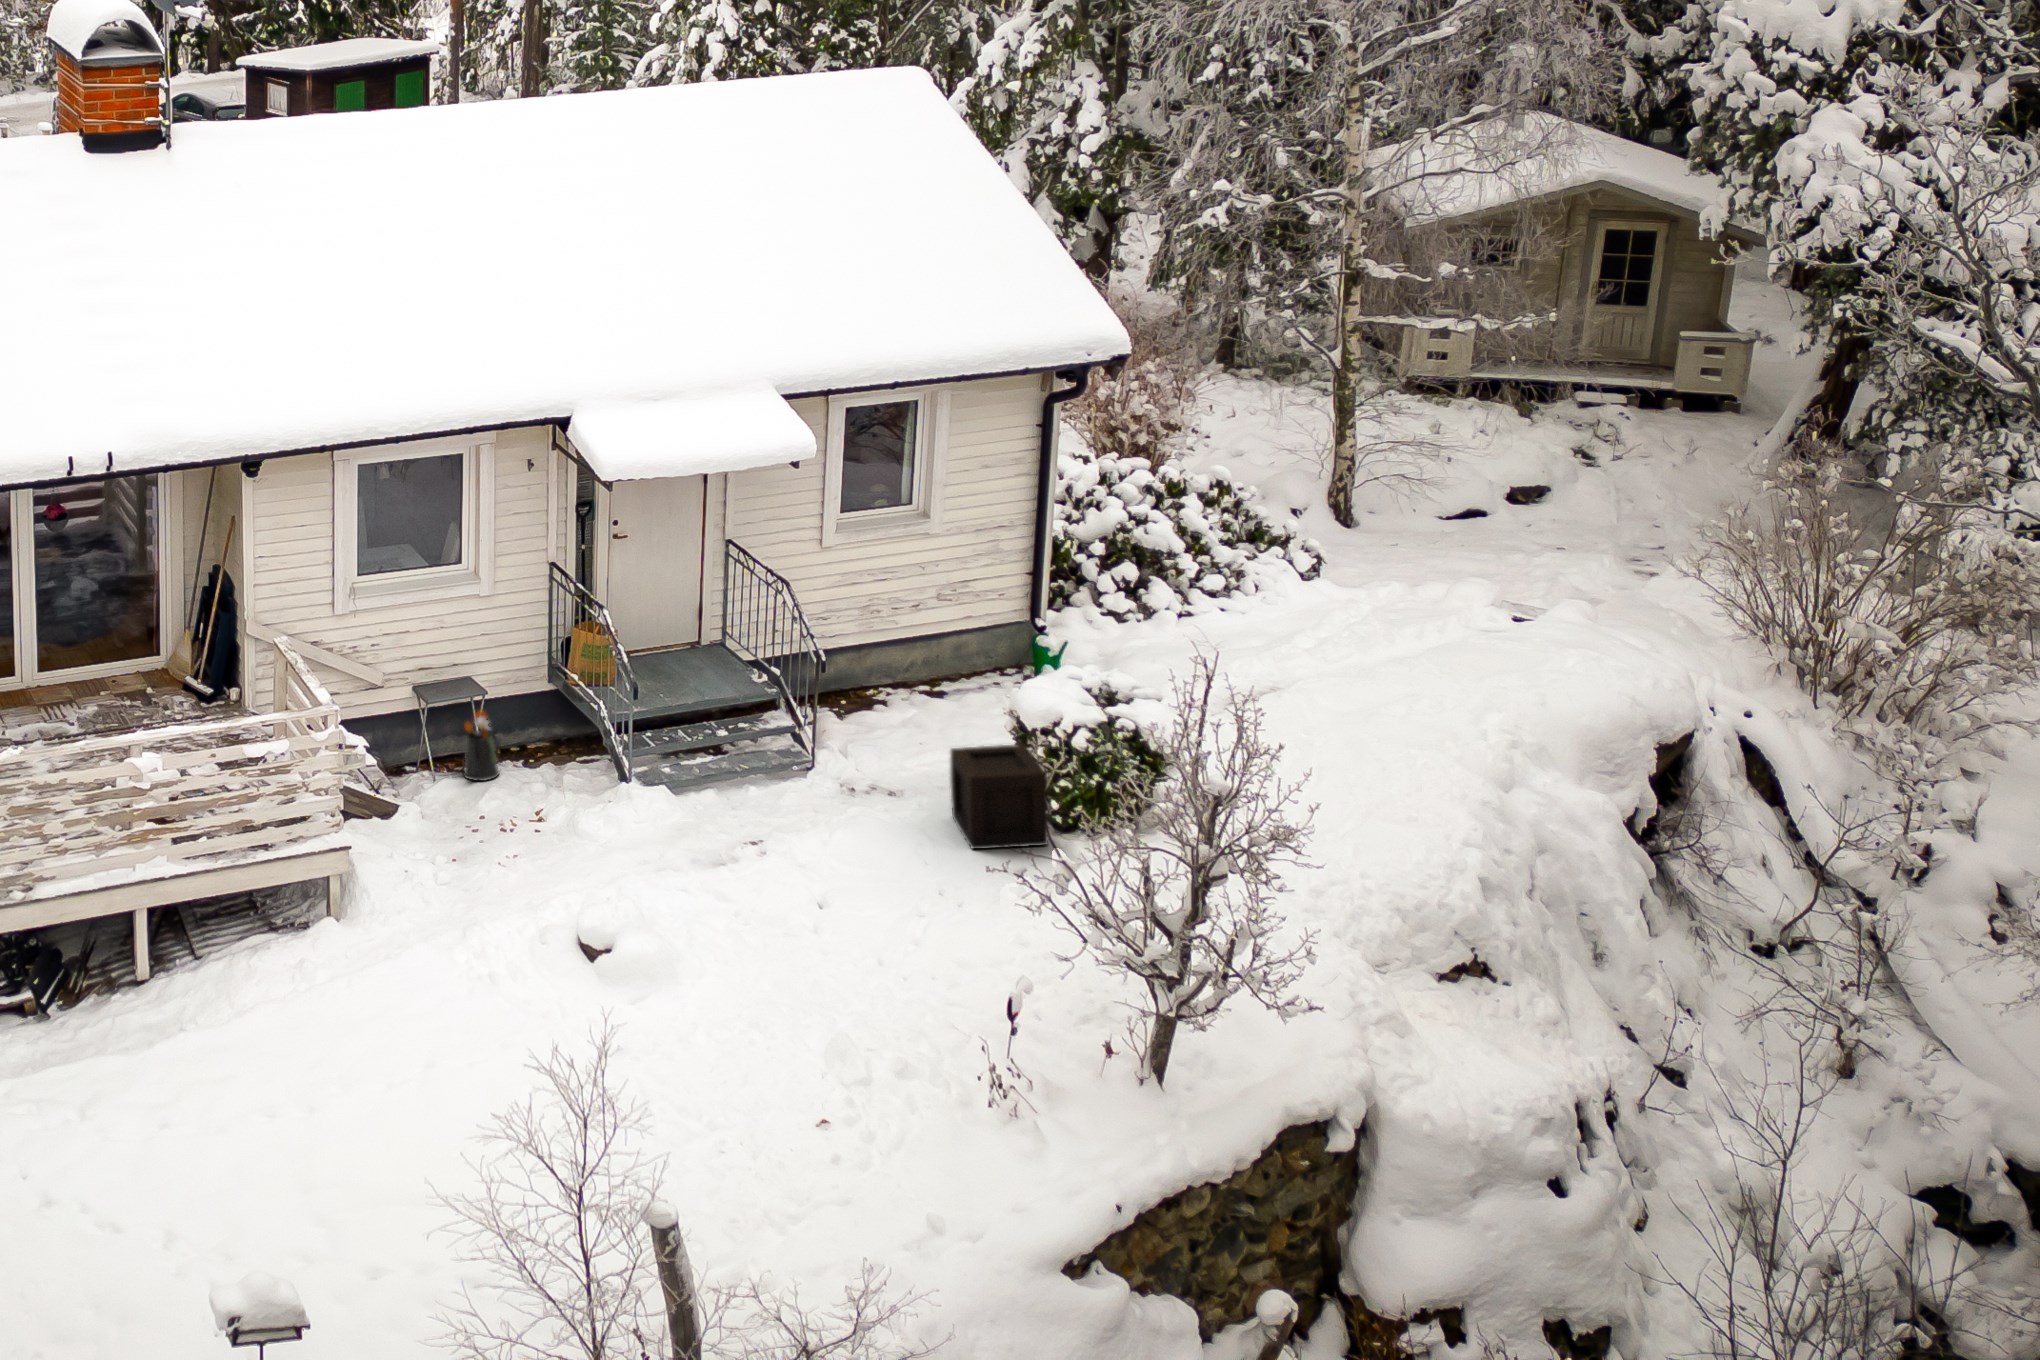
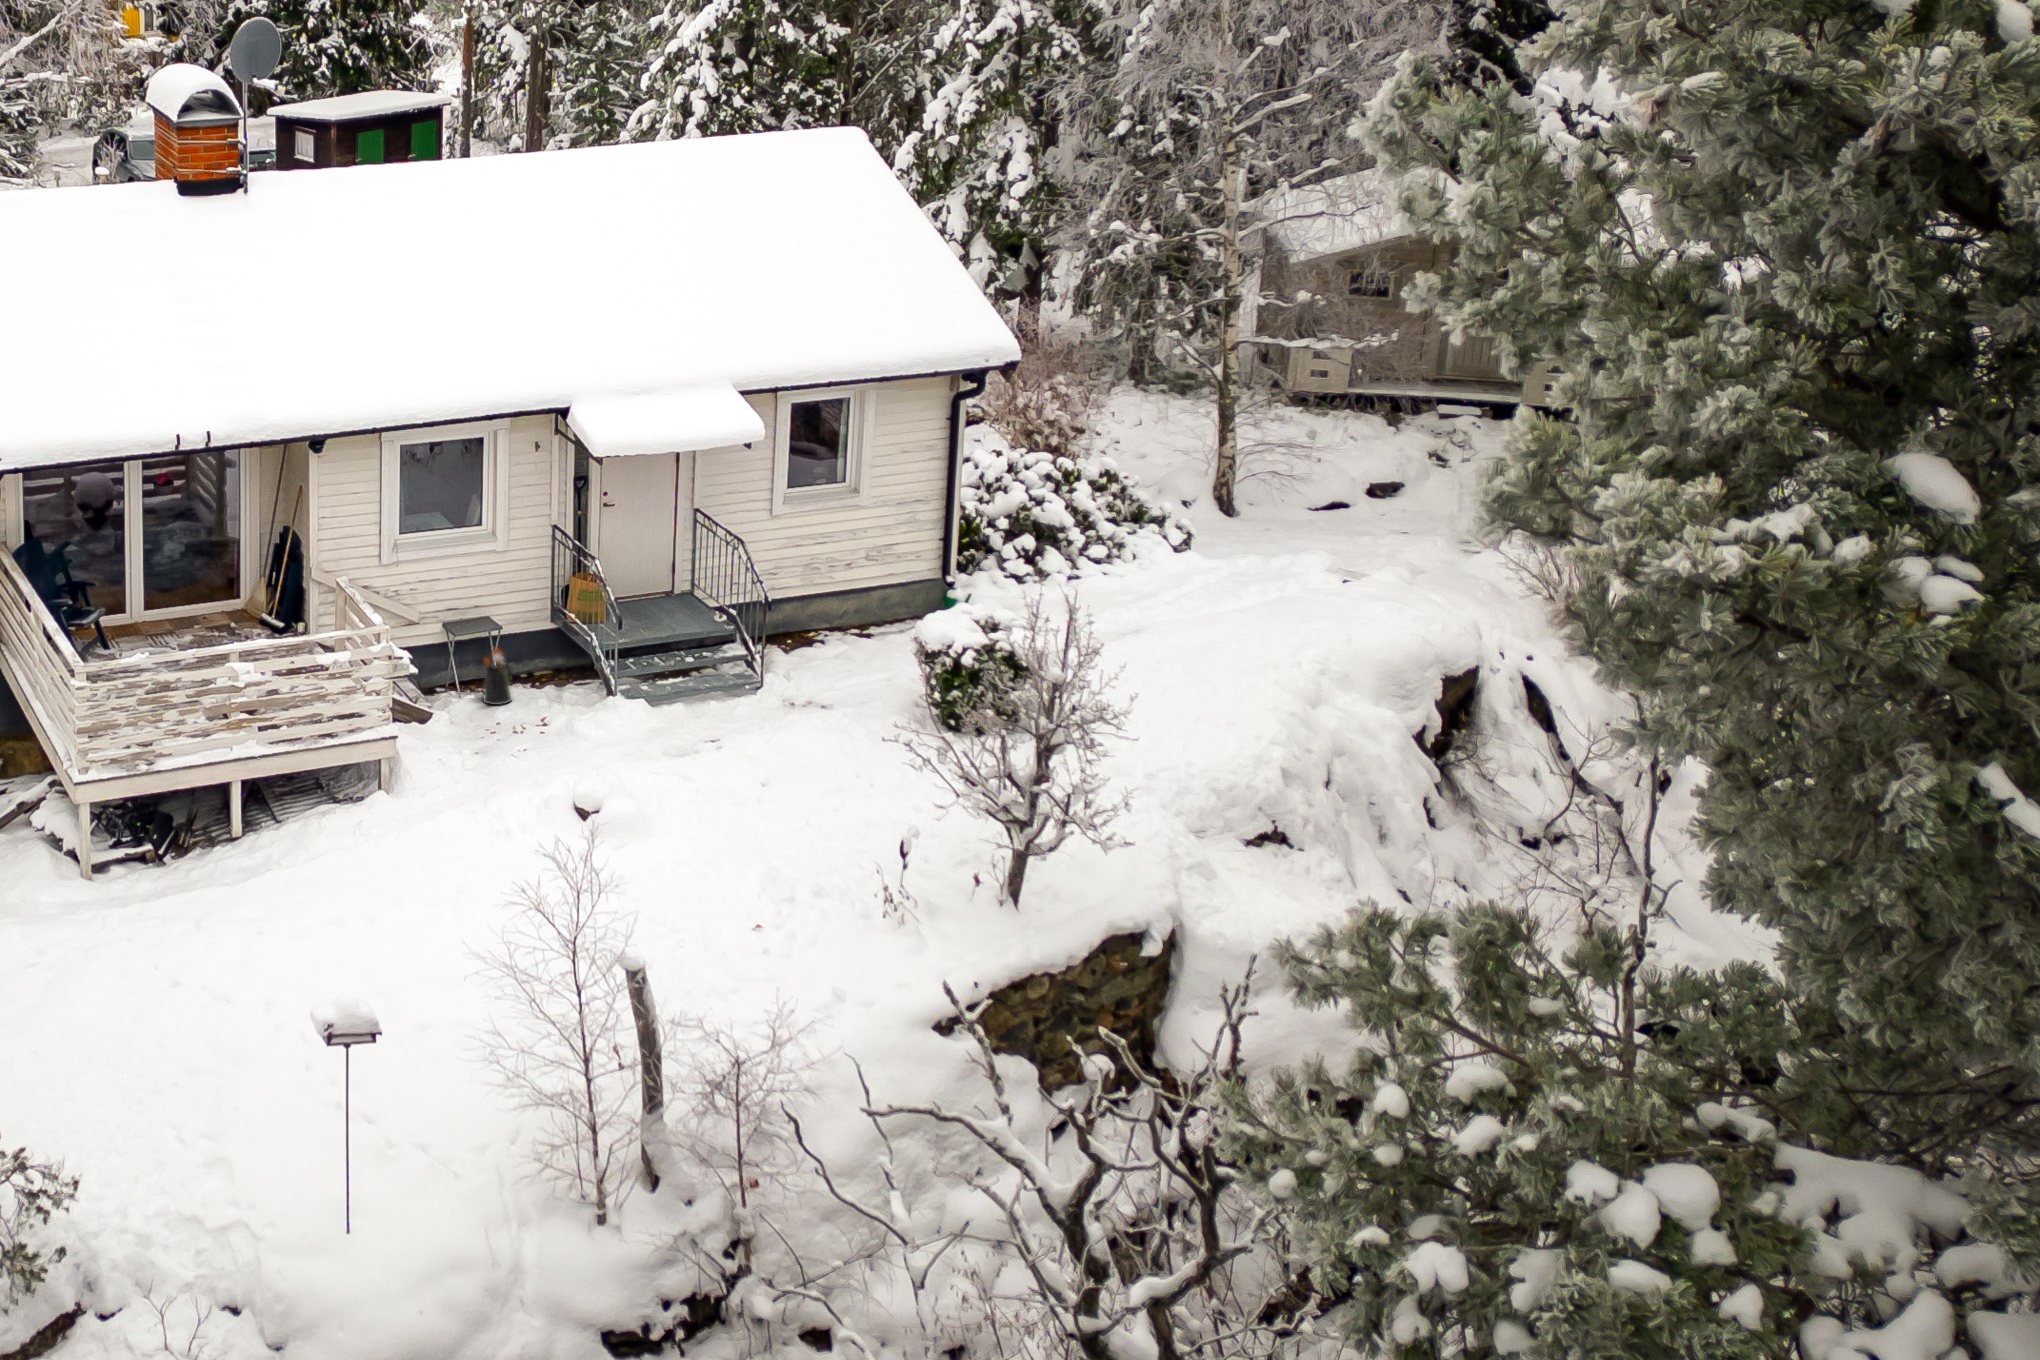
wooden crate: present [950,744,1048,849] -> none [875,674,952,756]

